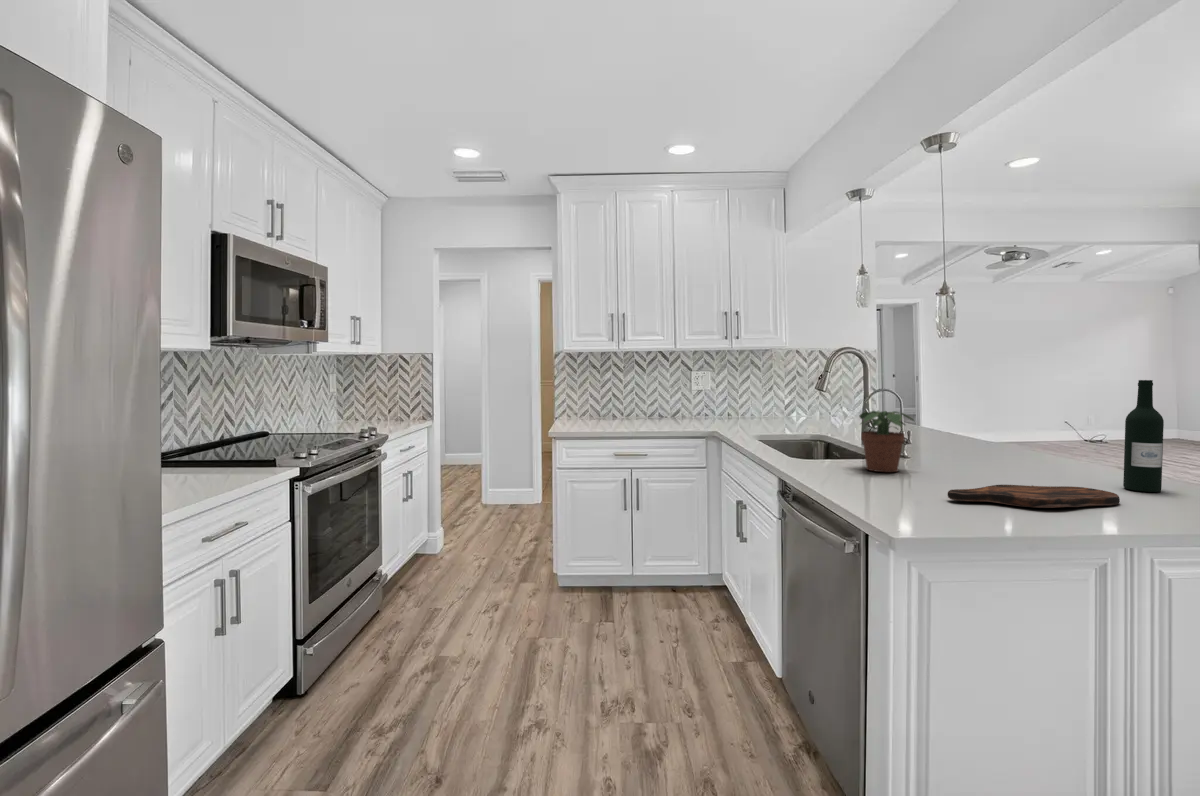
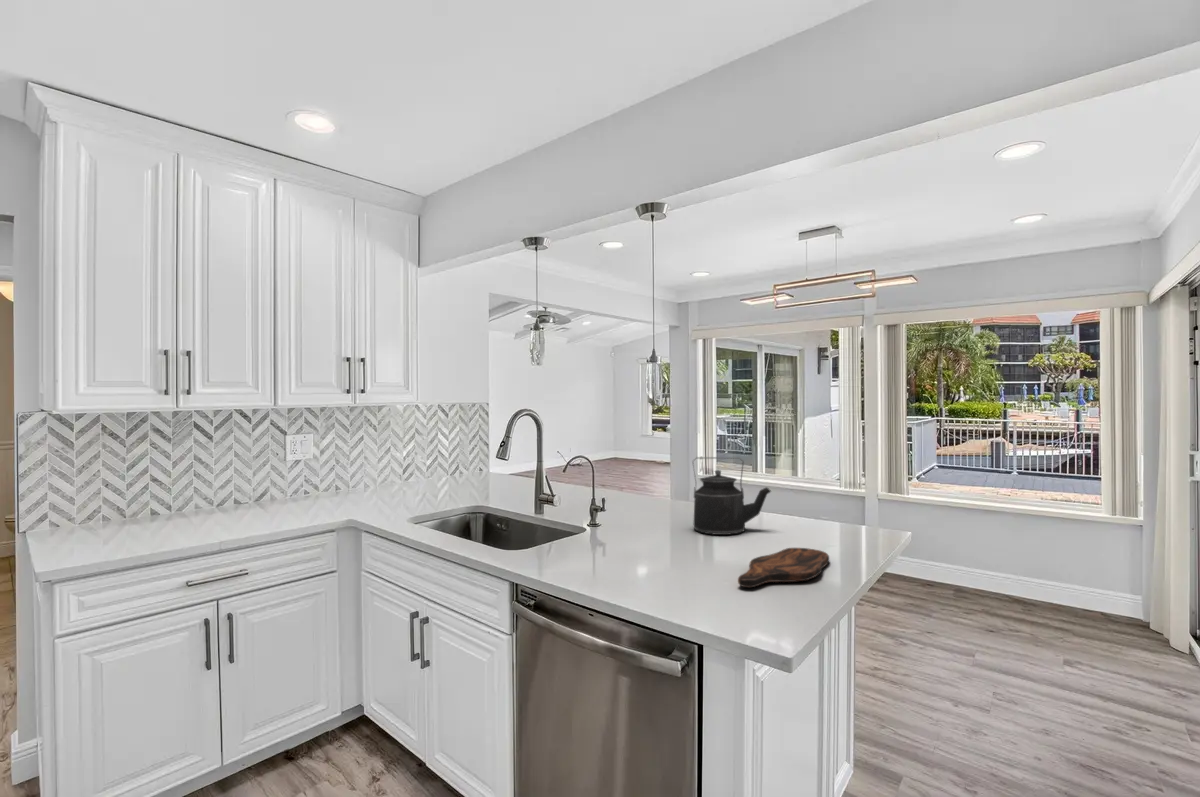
wine bottle: present [1123,380,1164,492] -> none [794,450,819,541]
kettle: none [1000,390,1111,475] -> present [694,457,771,535]
potted plant: present [859,411,914,472] -> none [594,489,648,558]

